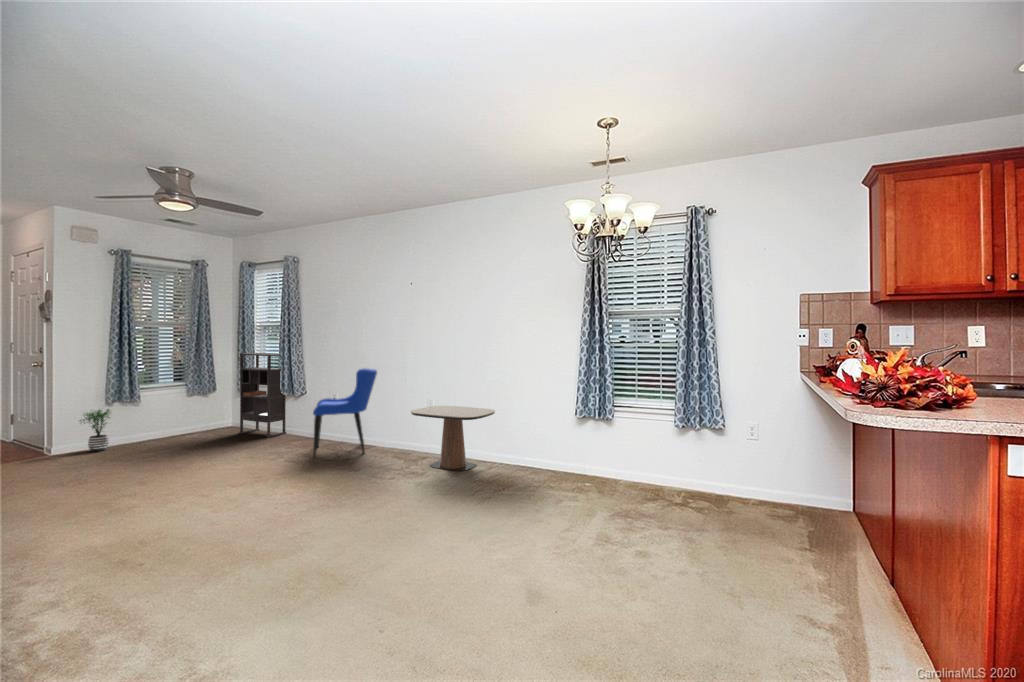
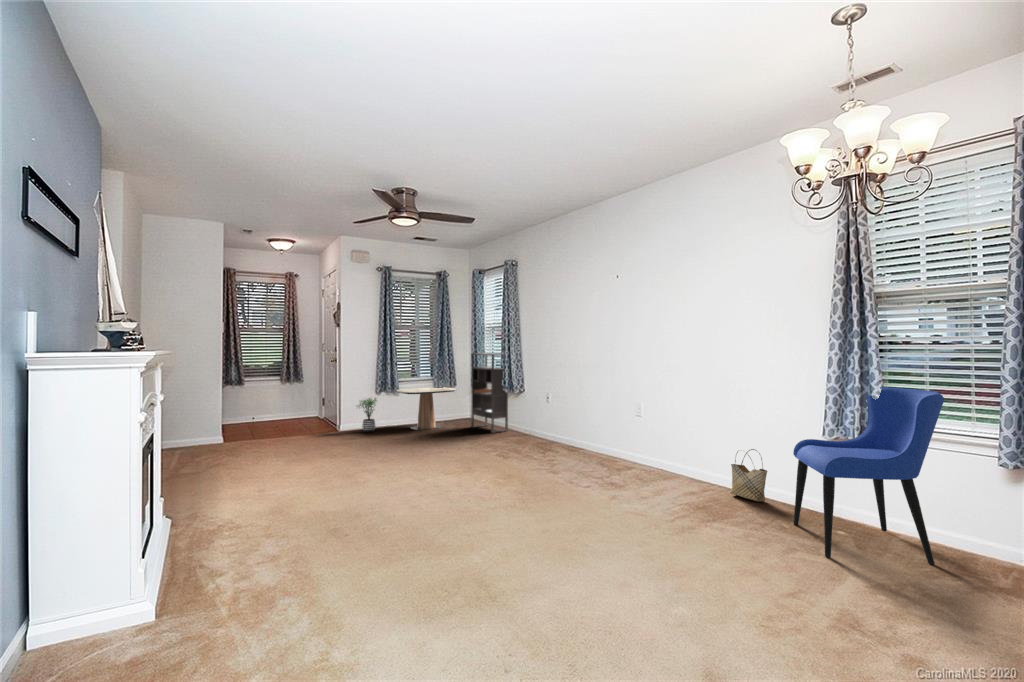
dining chair: present [313,368,377,457] -> present [793,387,944,565]
side table: present [411,406,495,471] -> present [397,387,456,430]
woven basket: none [510,430,537,471] -> present [731,449,767,502]

